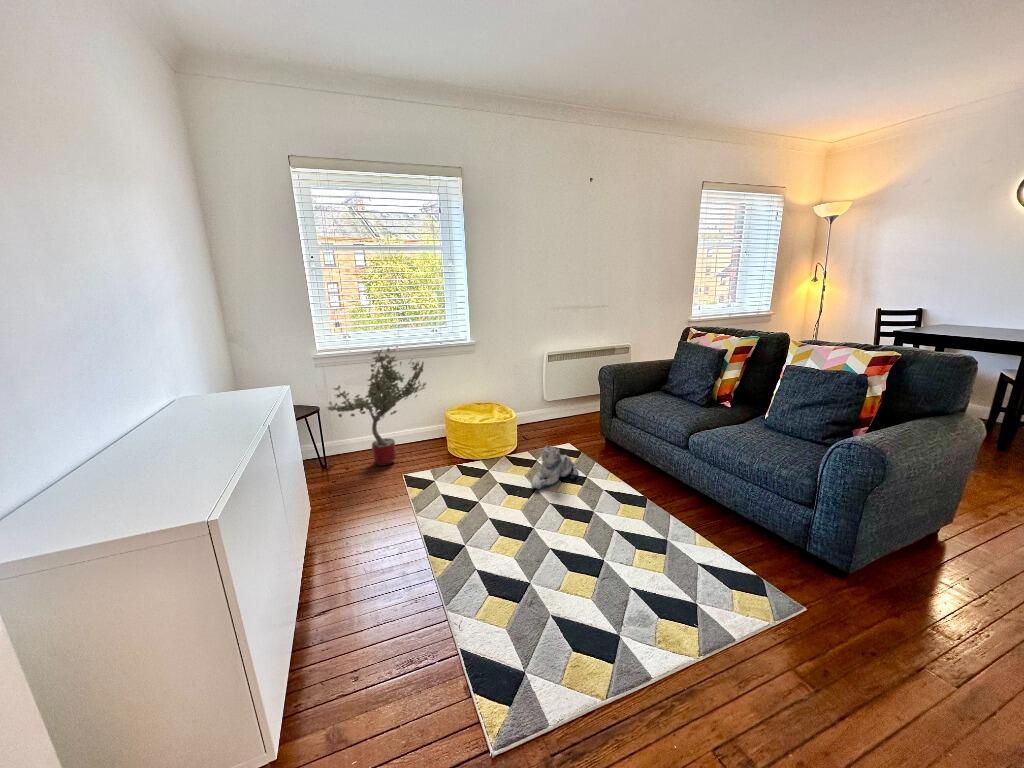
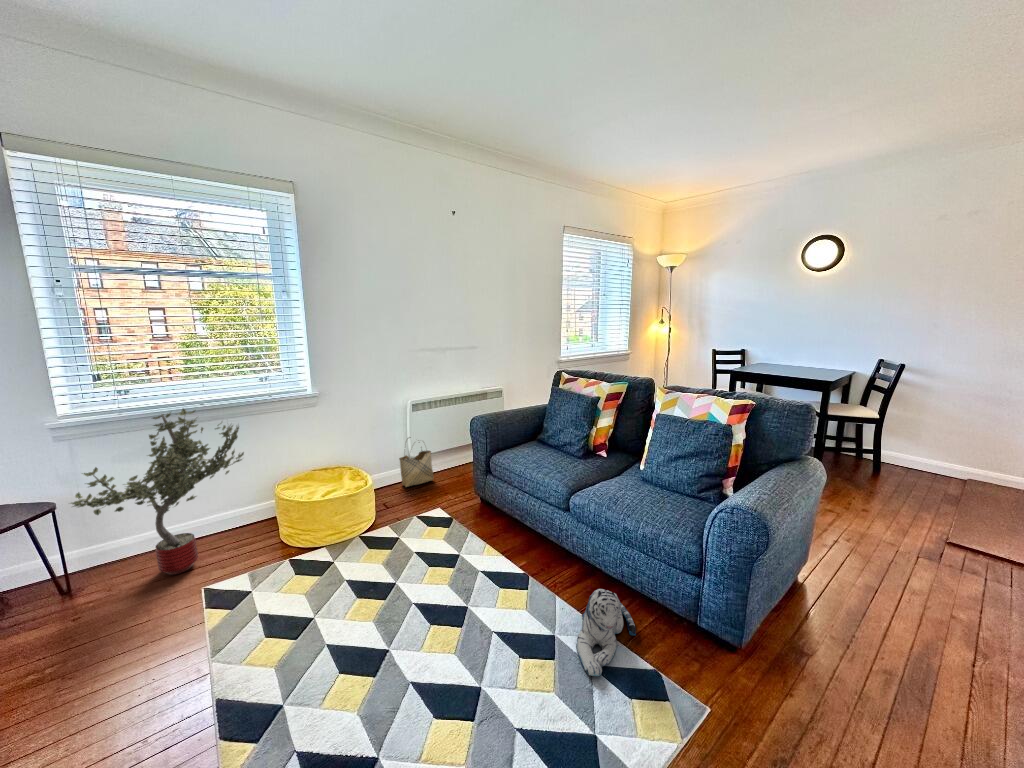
woven basket: none [535,383,563,426] -> present [399,437,433,487]
plush toy: present [532,446,578,489] -> present [576,589,636,676]

